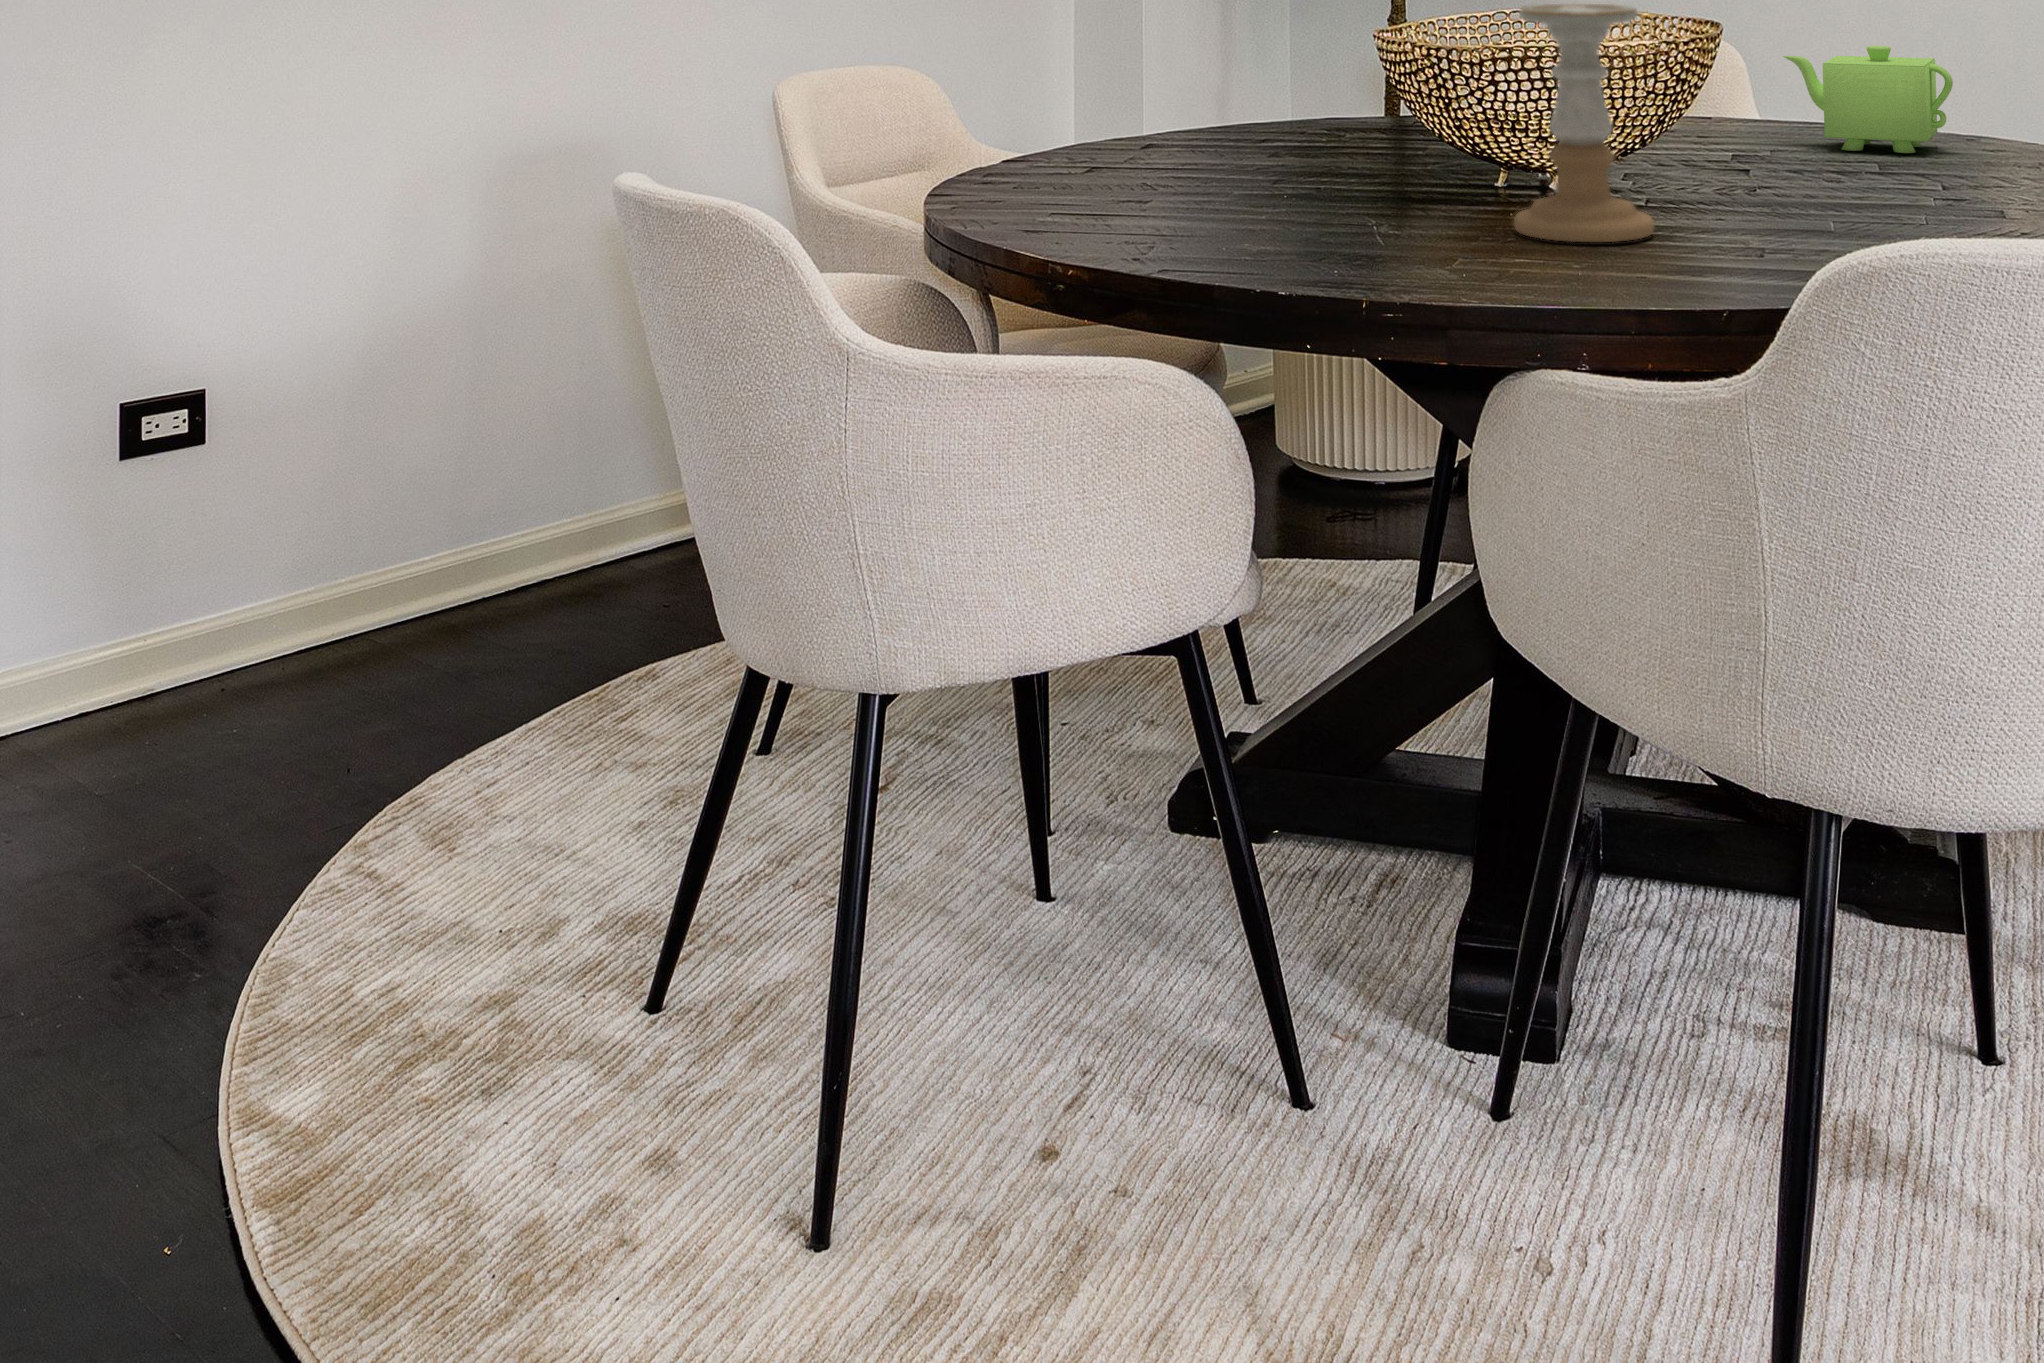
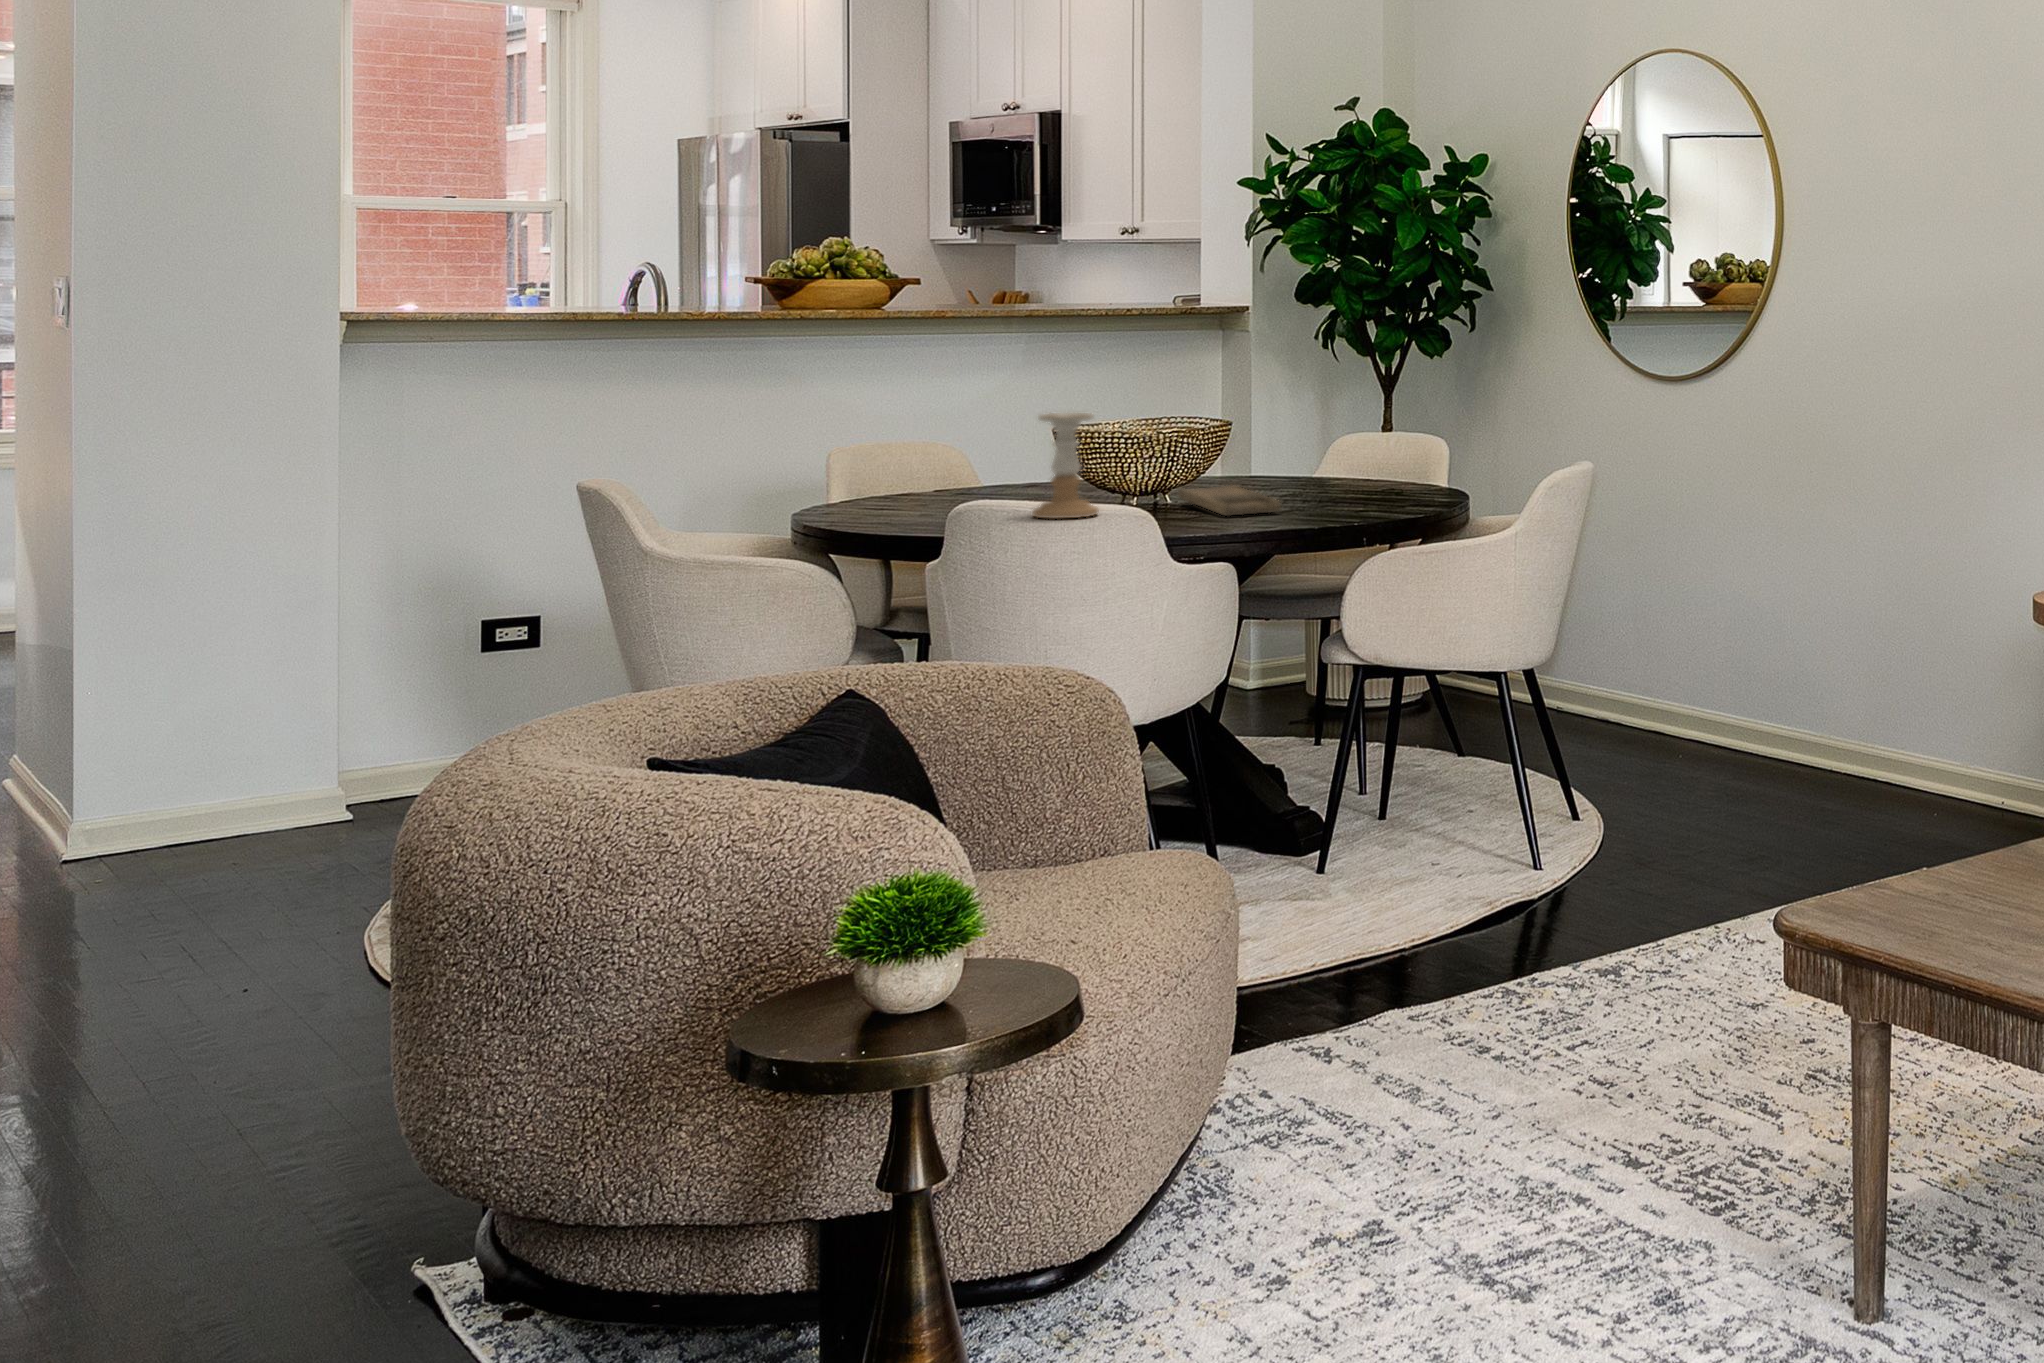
teapot: present [1783,46,1953,153] -> none [1324,438,1394,491]
tray: none [1695,149,2008,227] -> present [1178,484,1281,516]

